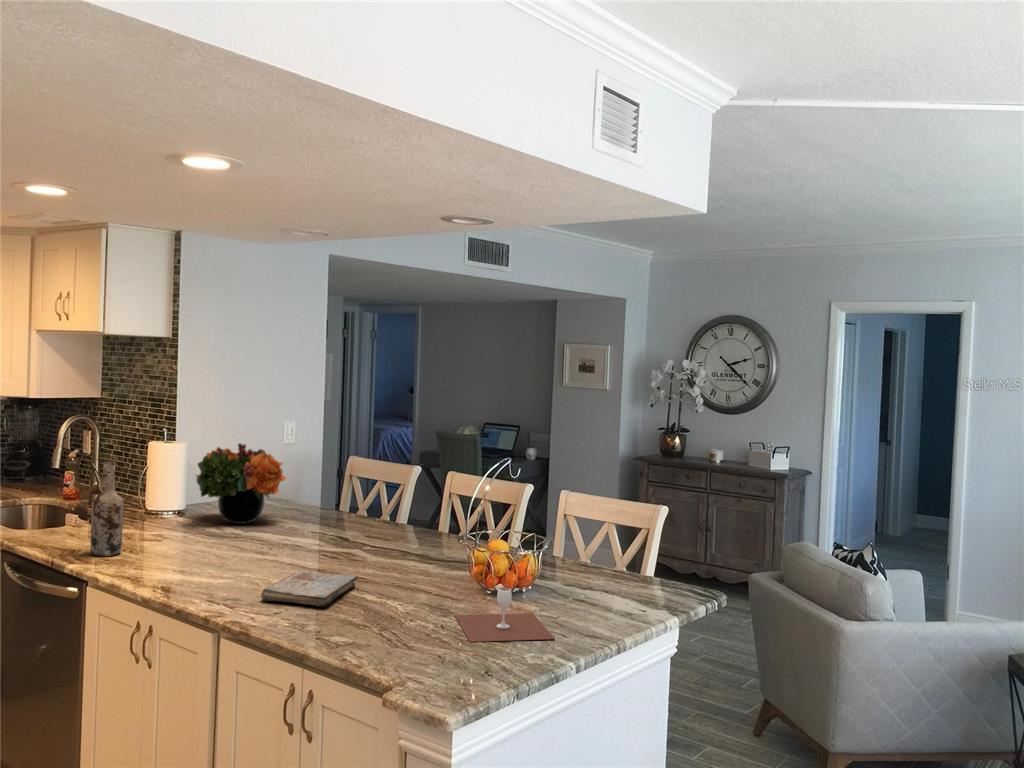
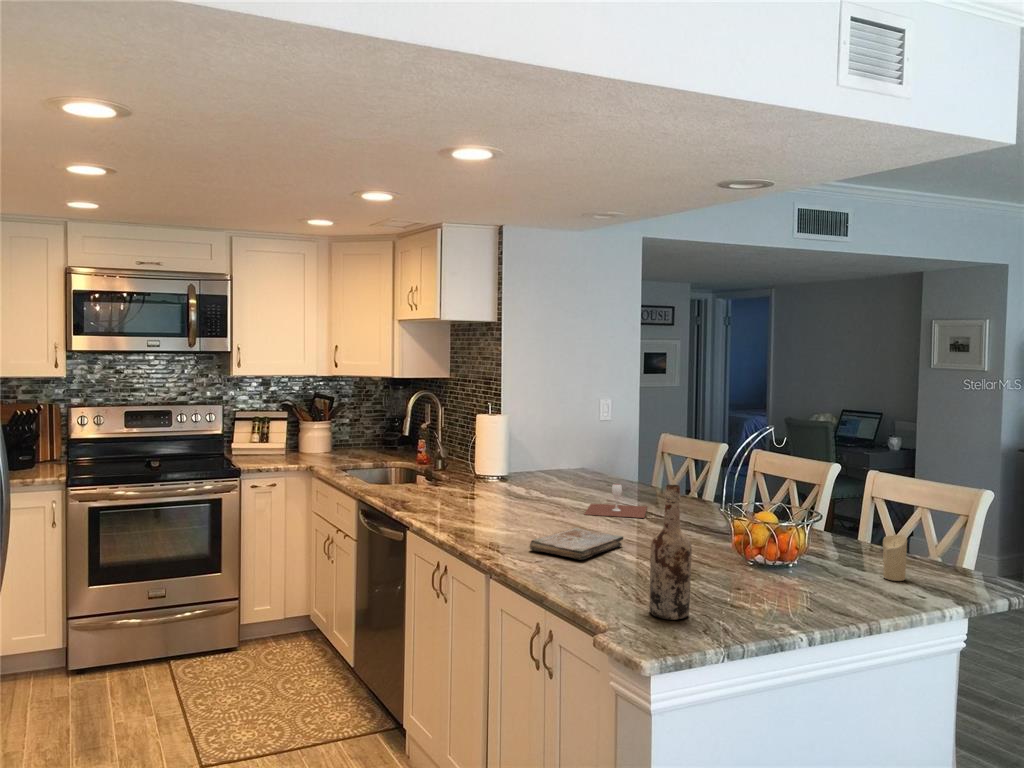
flower arrangement: present [196,443,286,524] -> none [507,415,591,489]
wine bottle: present [90,460,124,556] -> present [650,485,692,620]
candle: none [603,557,624,599] -> present [883,535,907,581]
wine glass: present [455,588,555,642] -> present [585,484,647,518]

